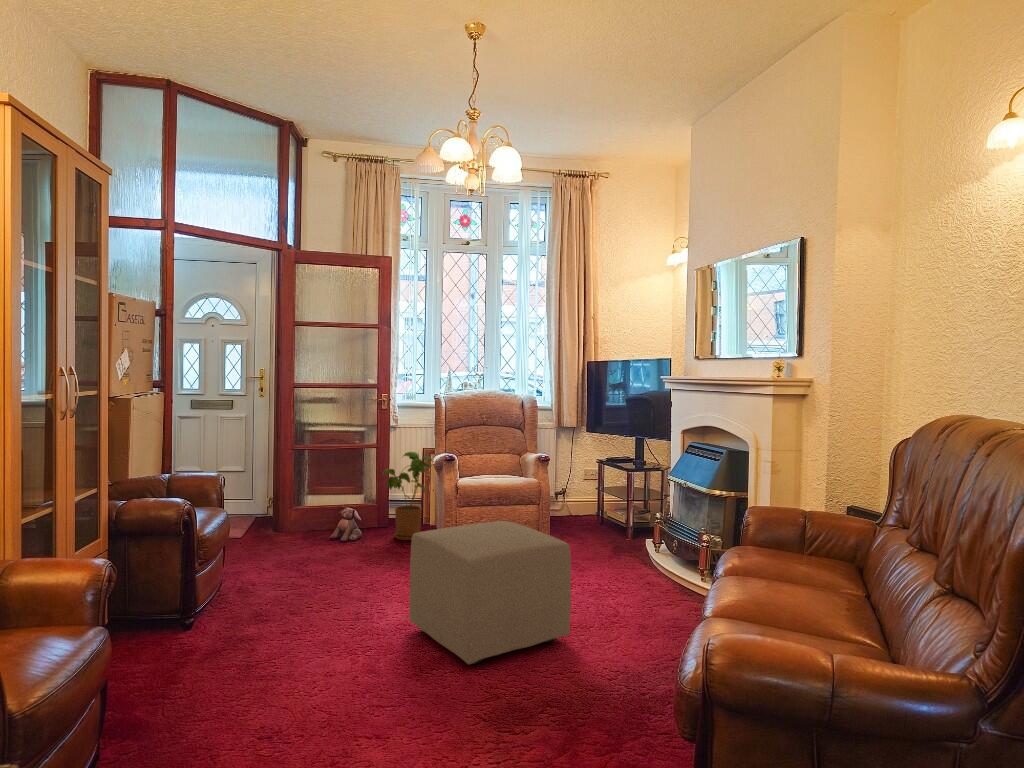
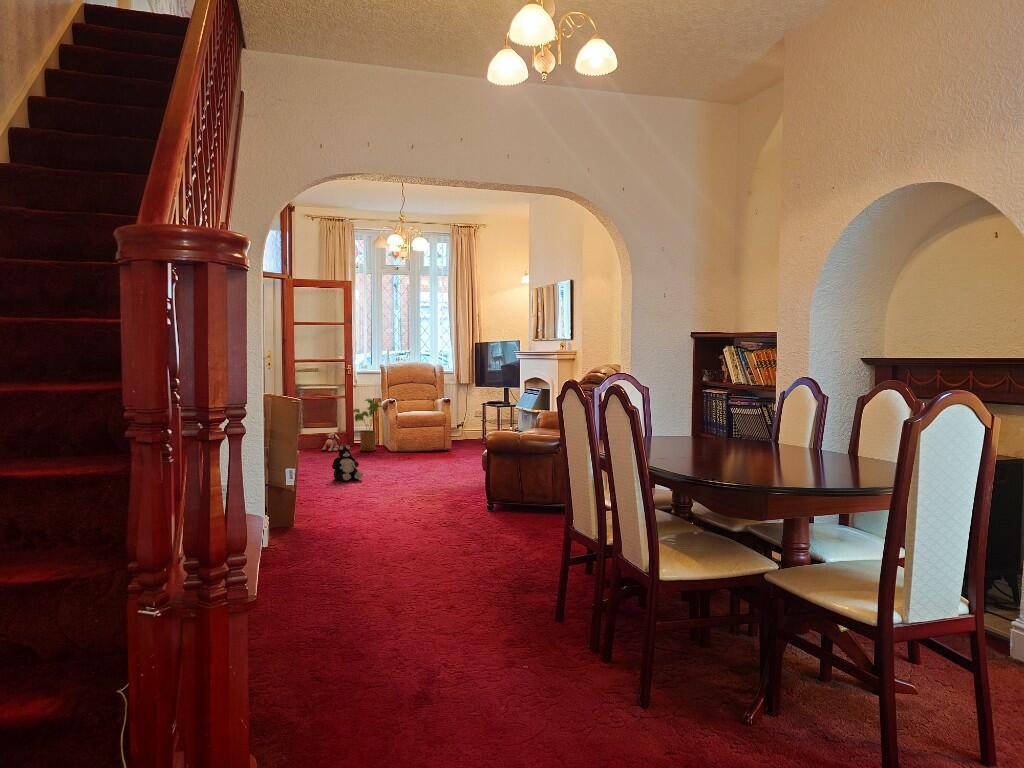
ottoman: present [409,521,571,664] -> none [383,424,459,480]
plush toy: none [294,572,359,661] -> present [332,445,363,481]

